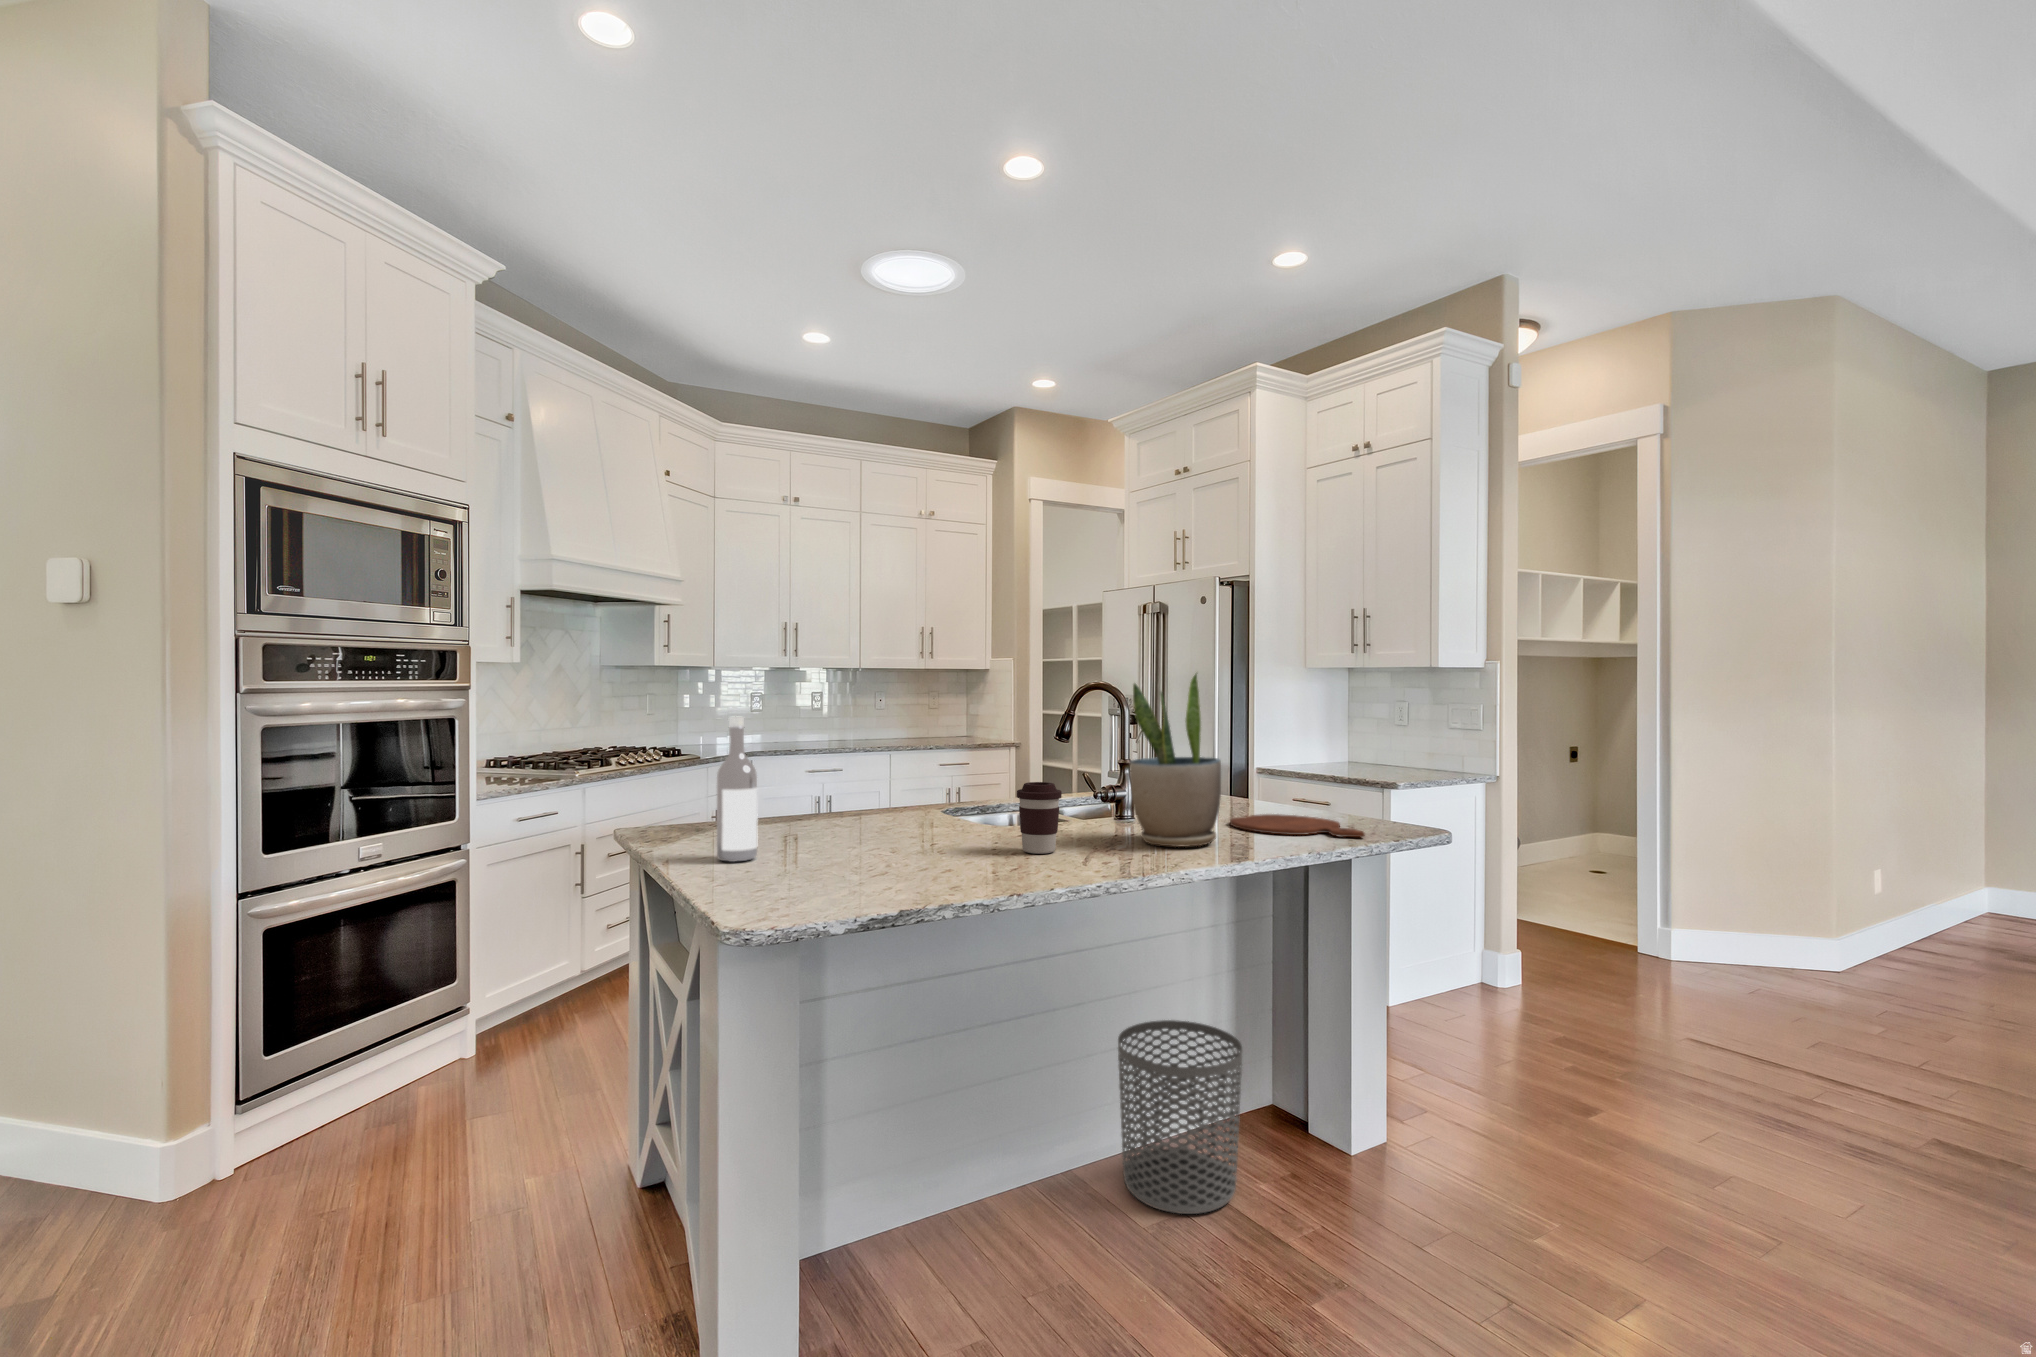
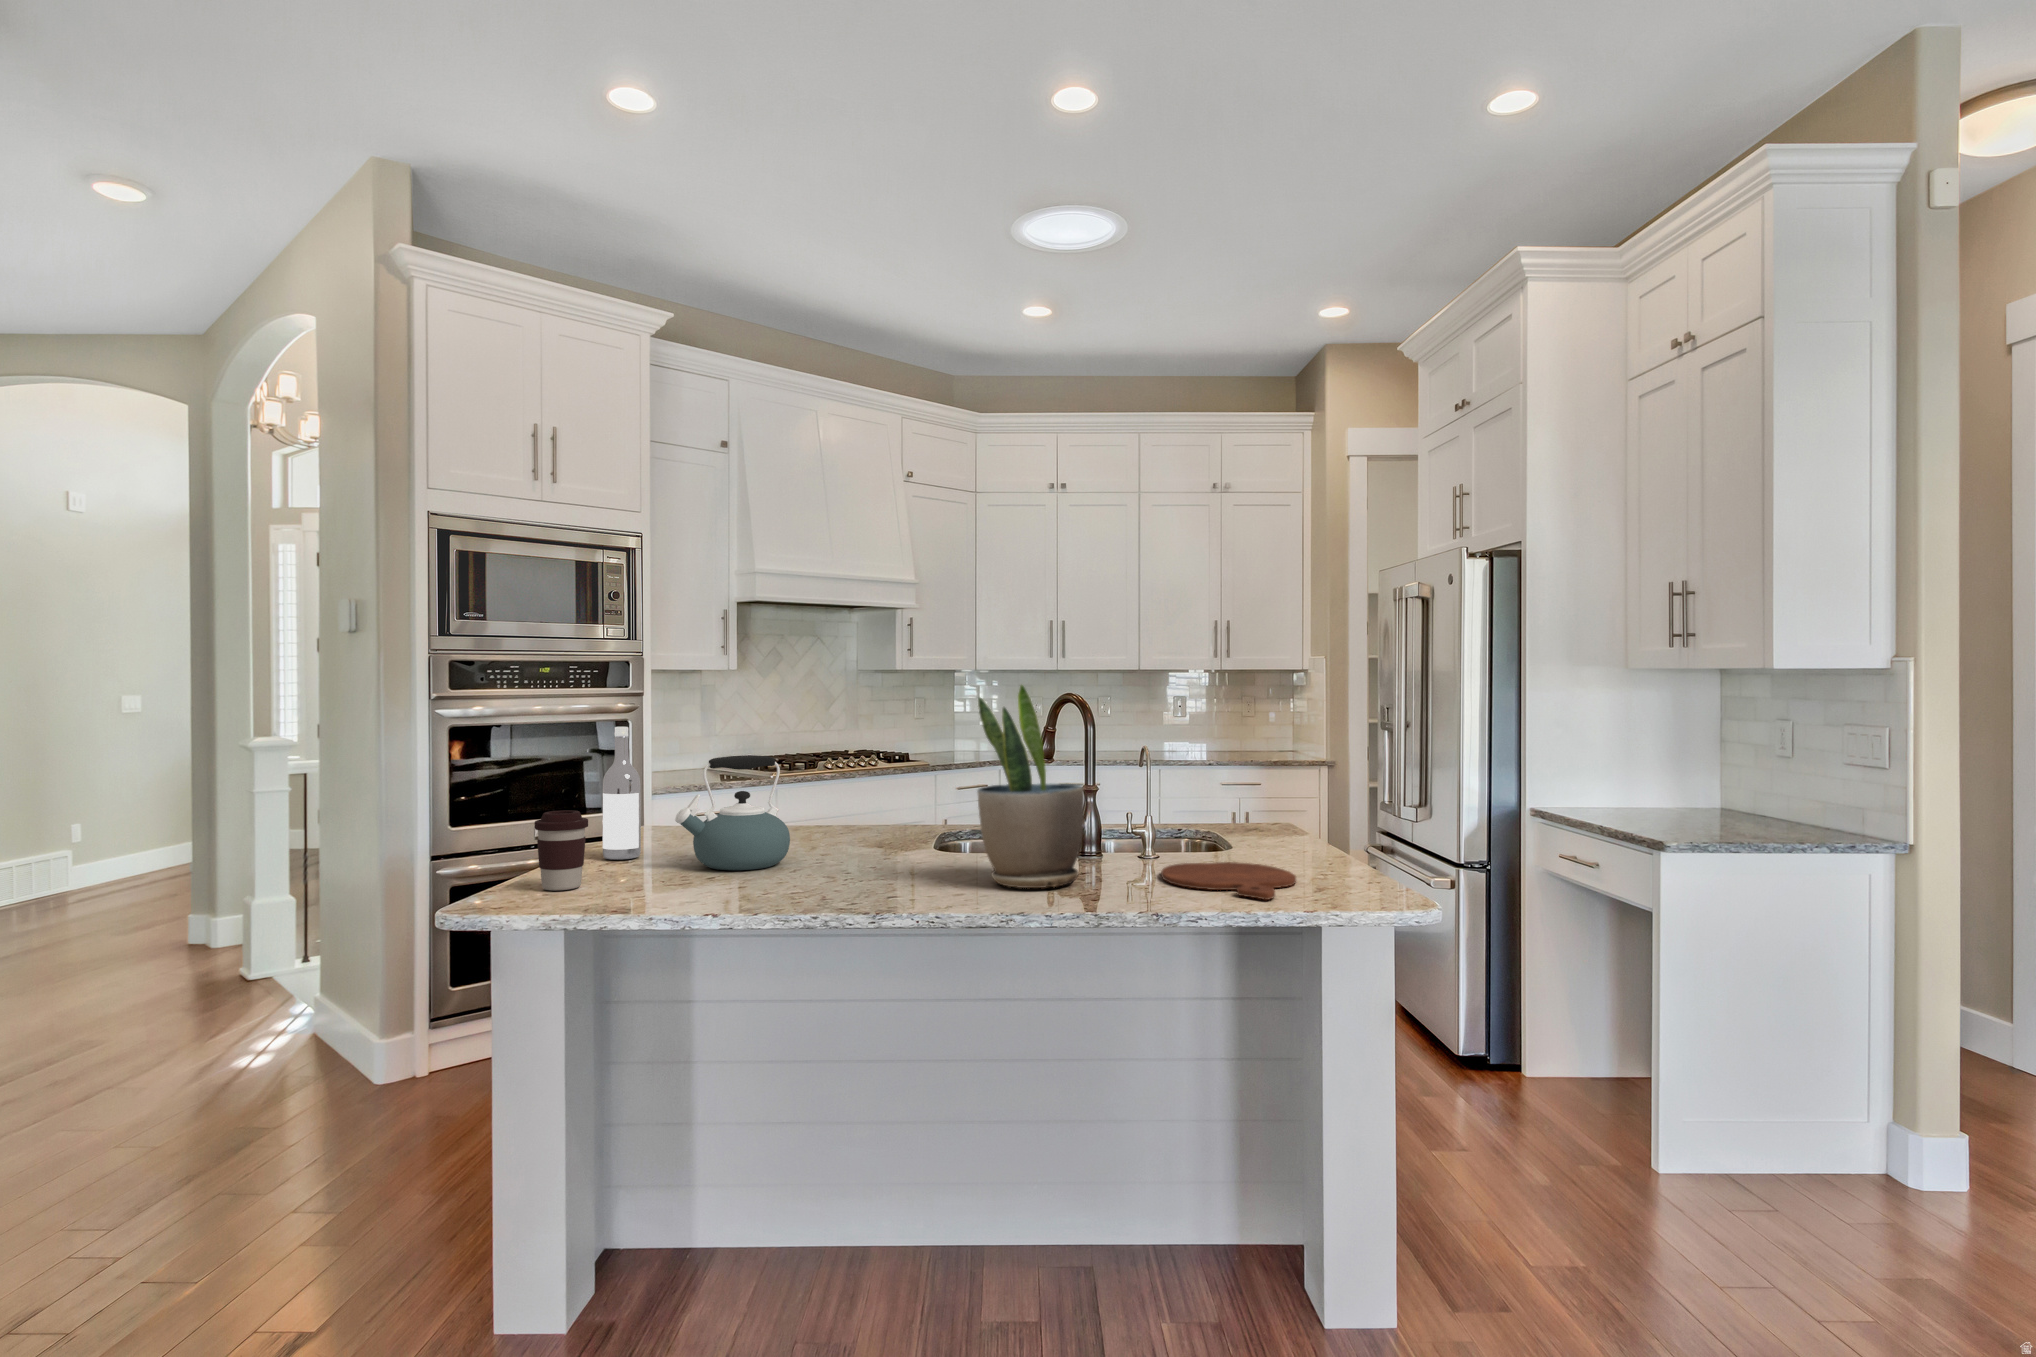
kettle: none [839,742,934,859] -> present [675,755,790,870]
coffee cup: present [1017,782,1062,854] -> present [534,810,588,890]
waste bin: present [1118,1020,1242,1214] -> none [995,1093,1140,1321]

